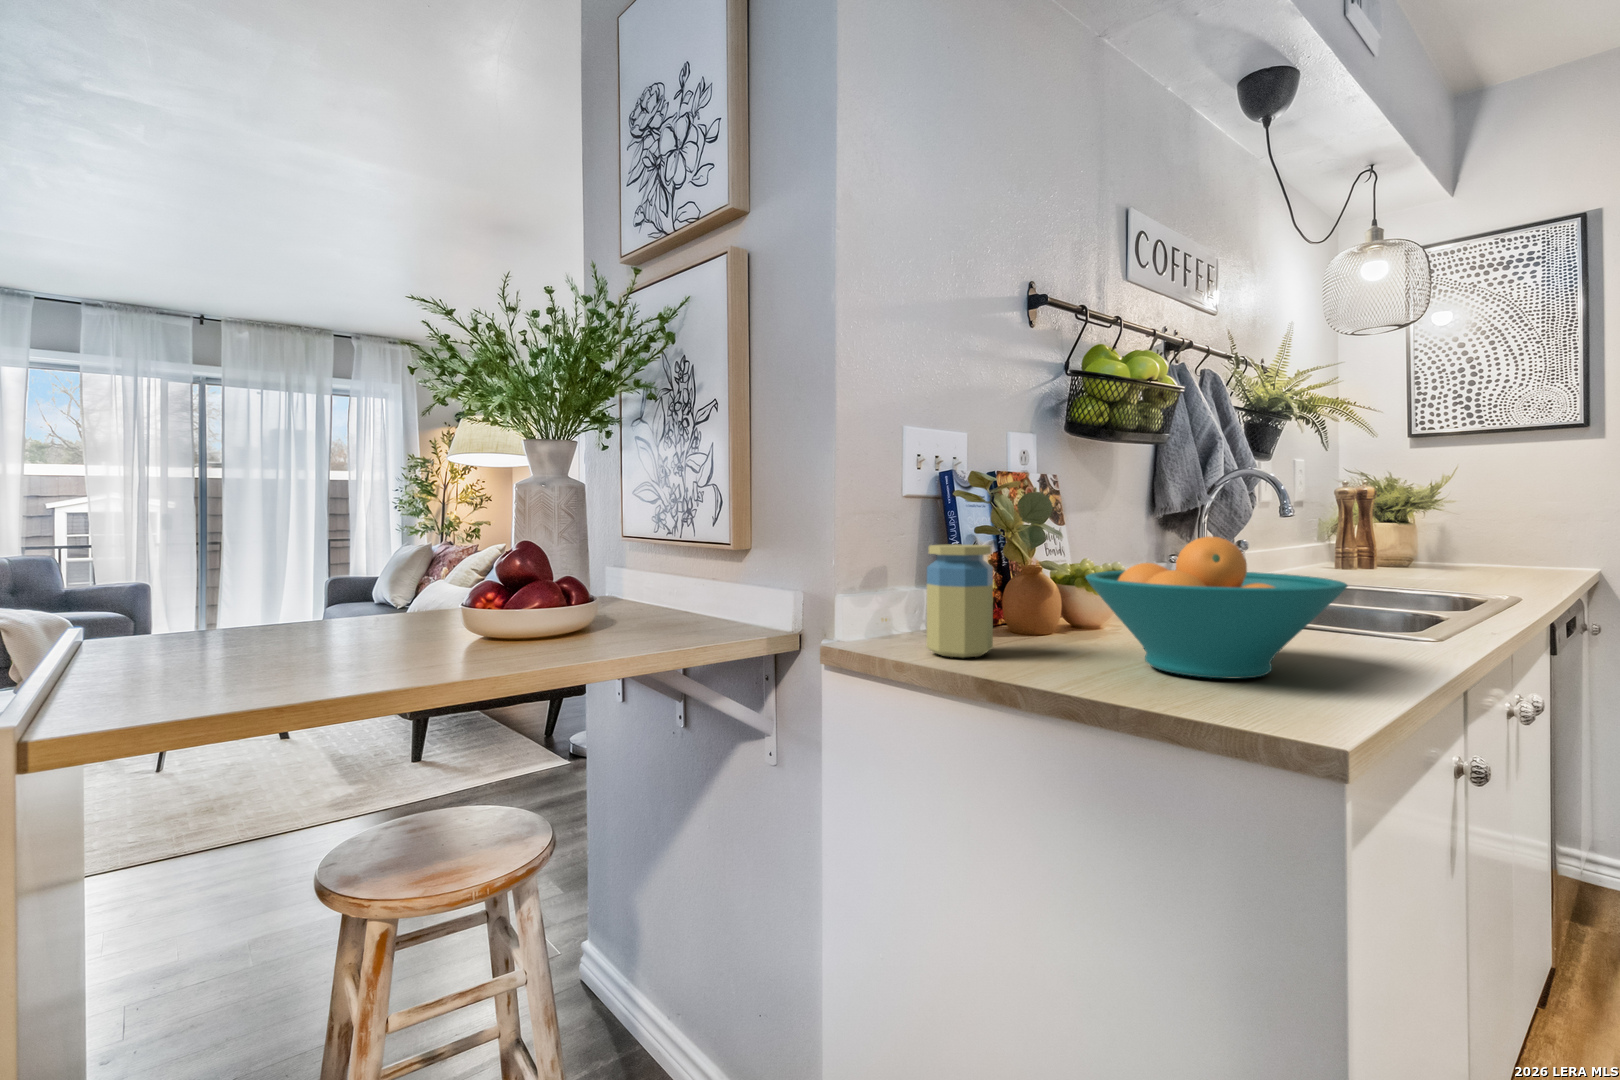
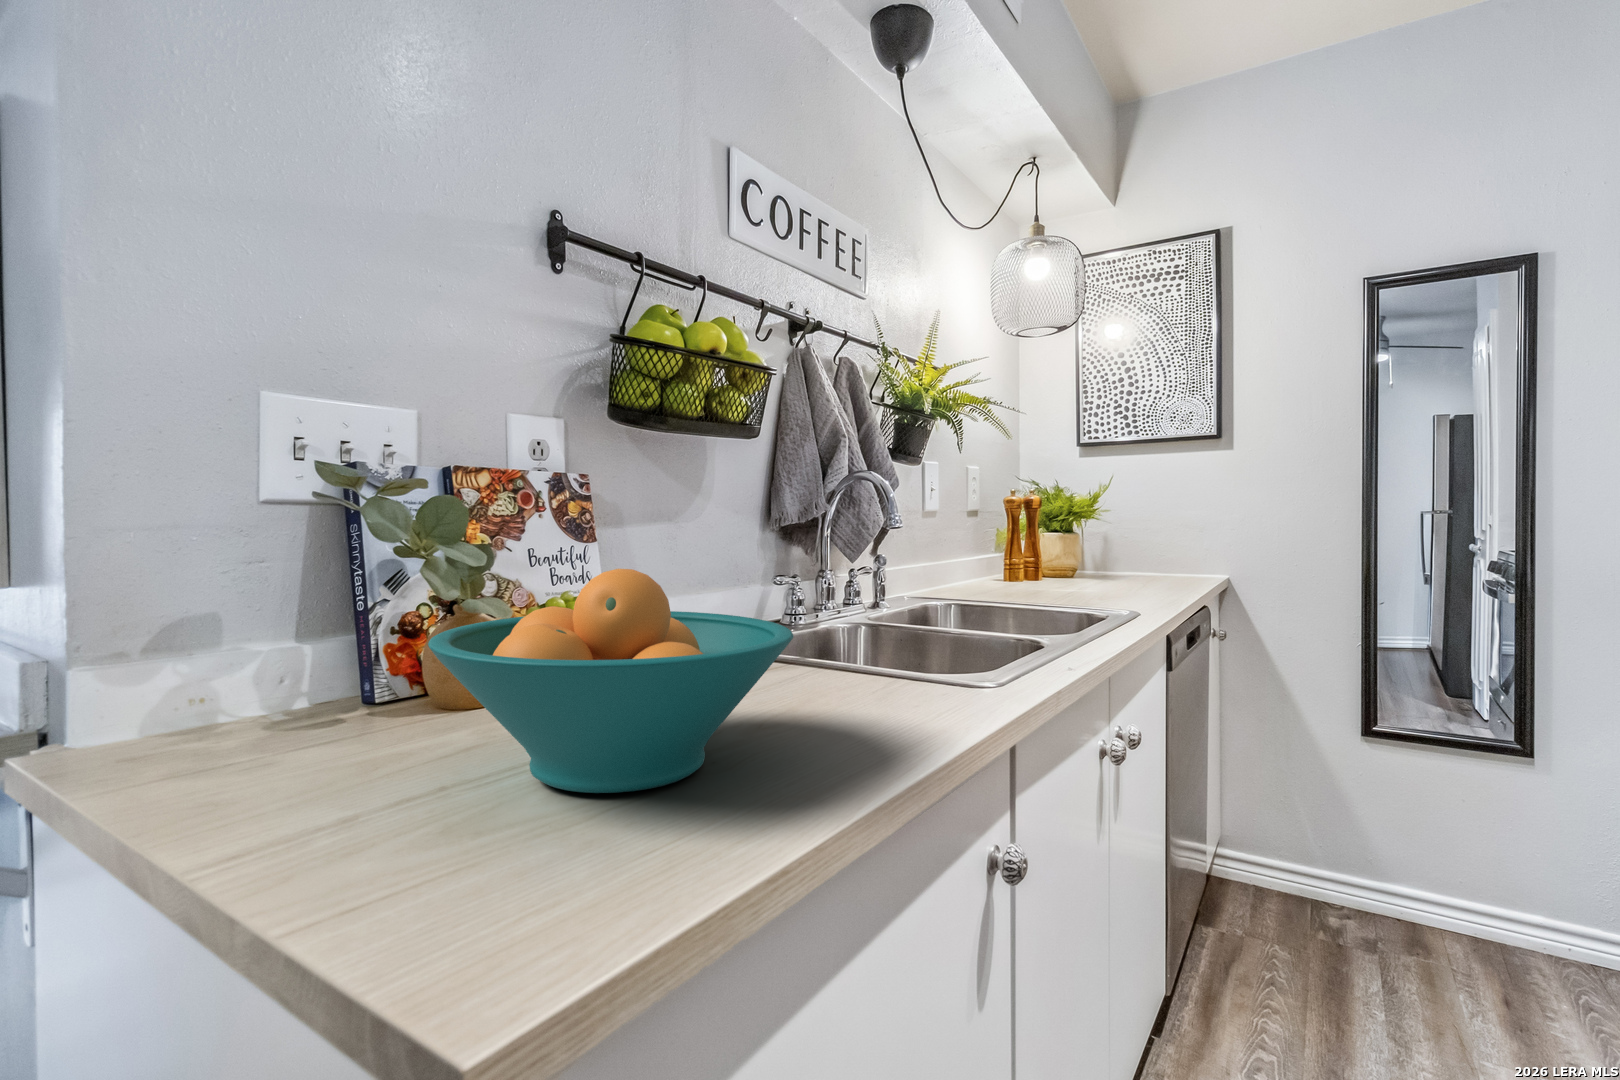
jar: present [926,544,993,657] -> none [231,575,349,761]

